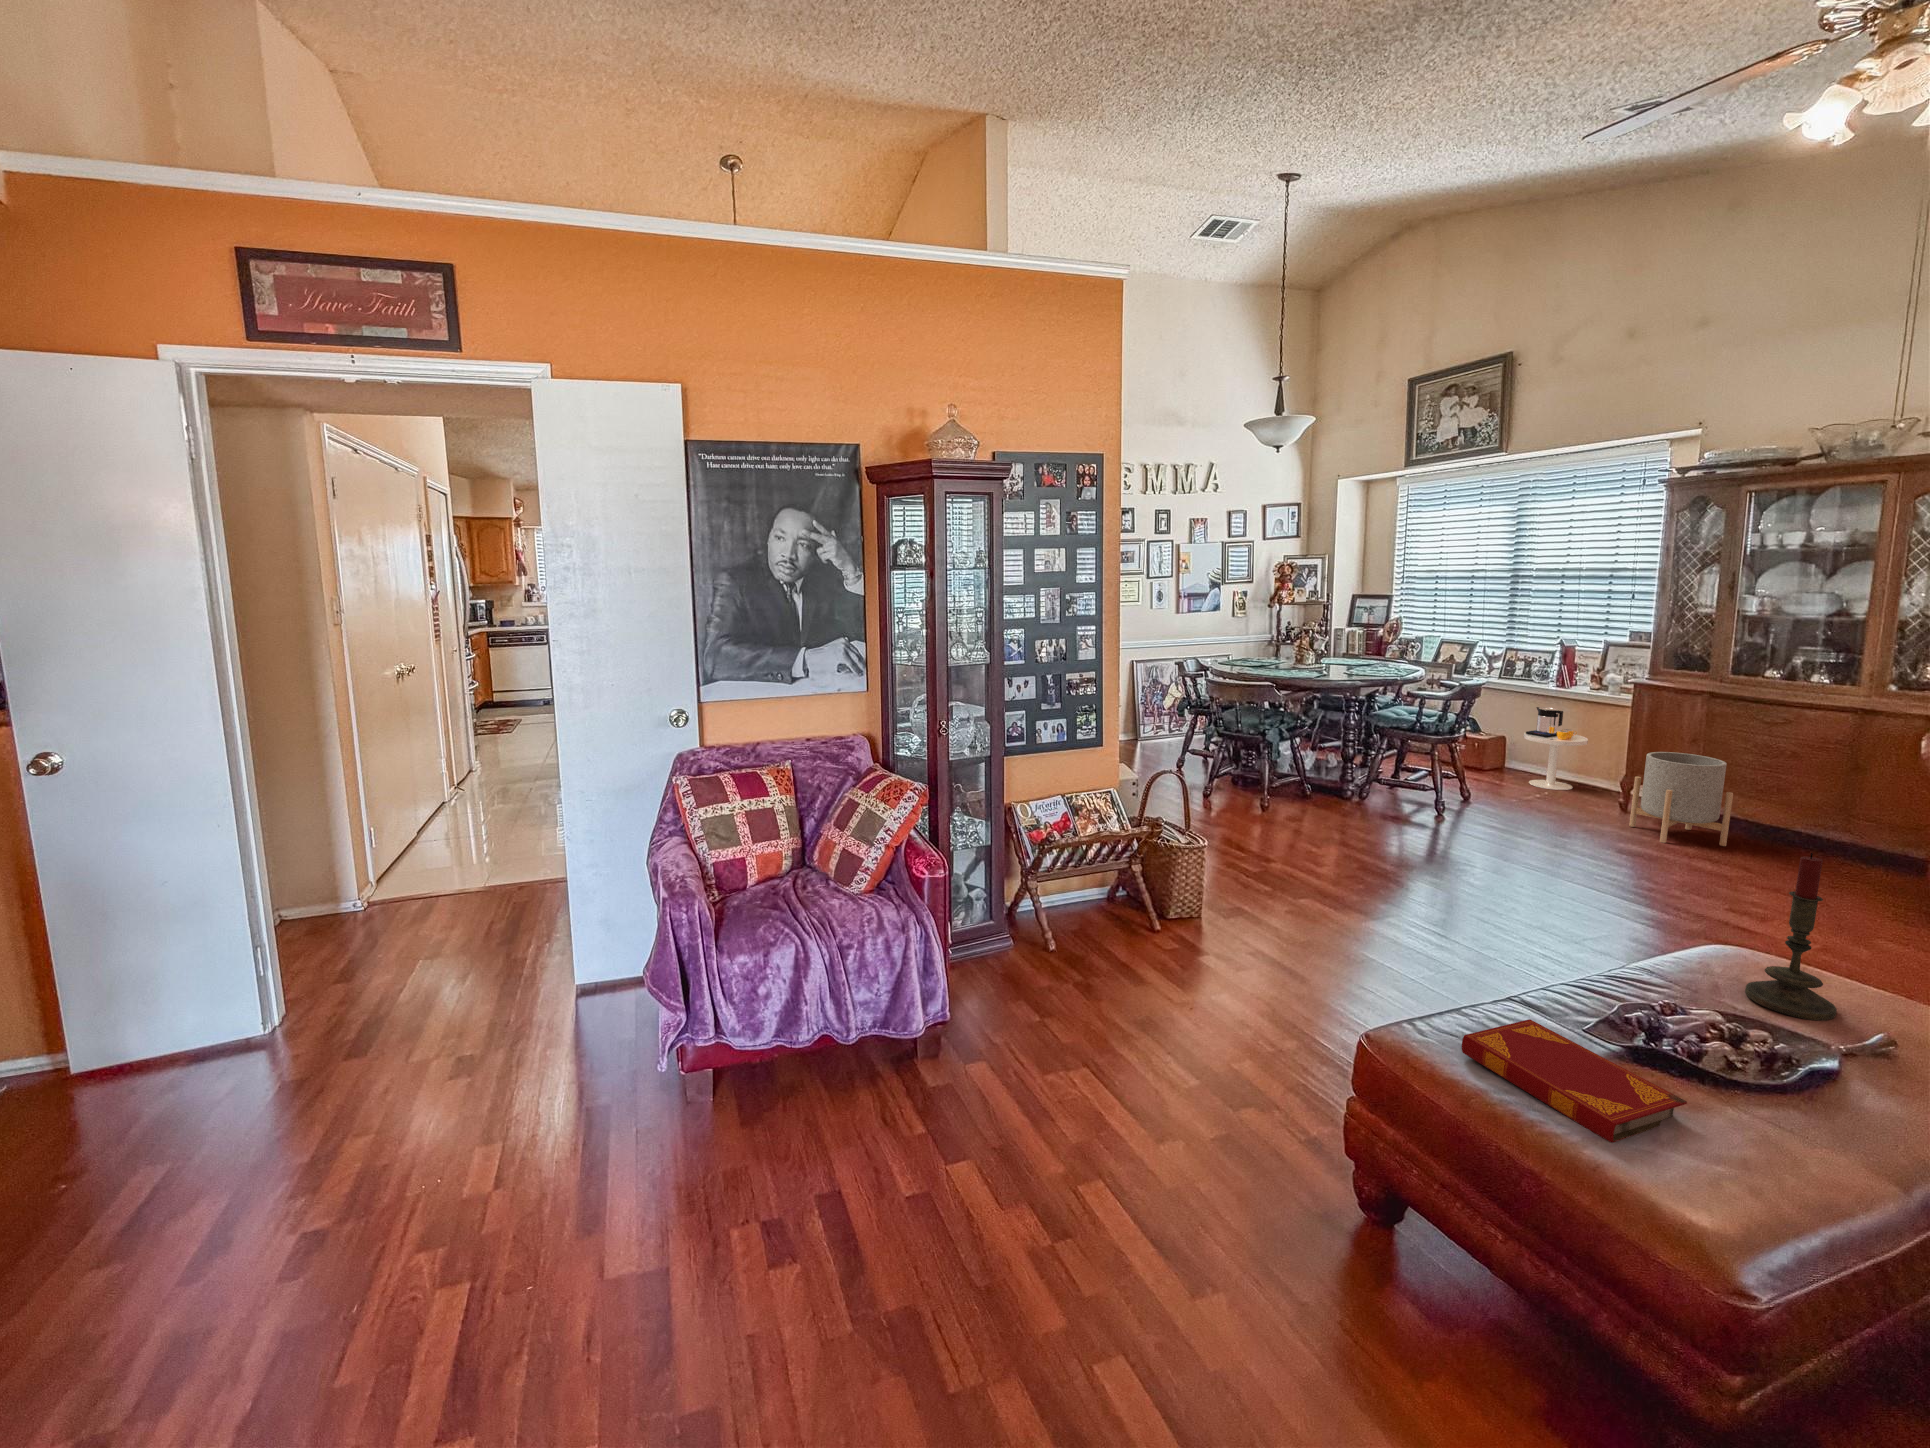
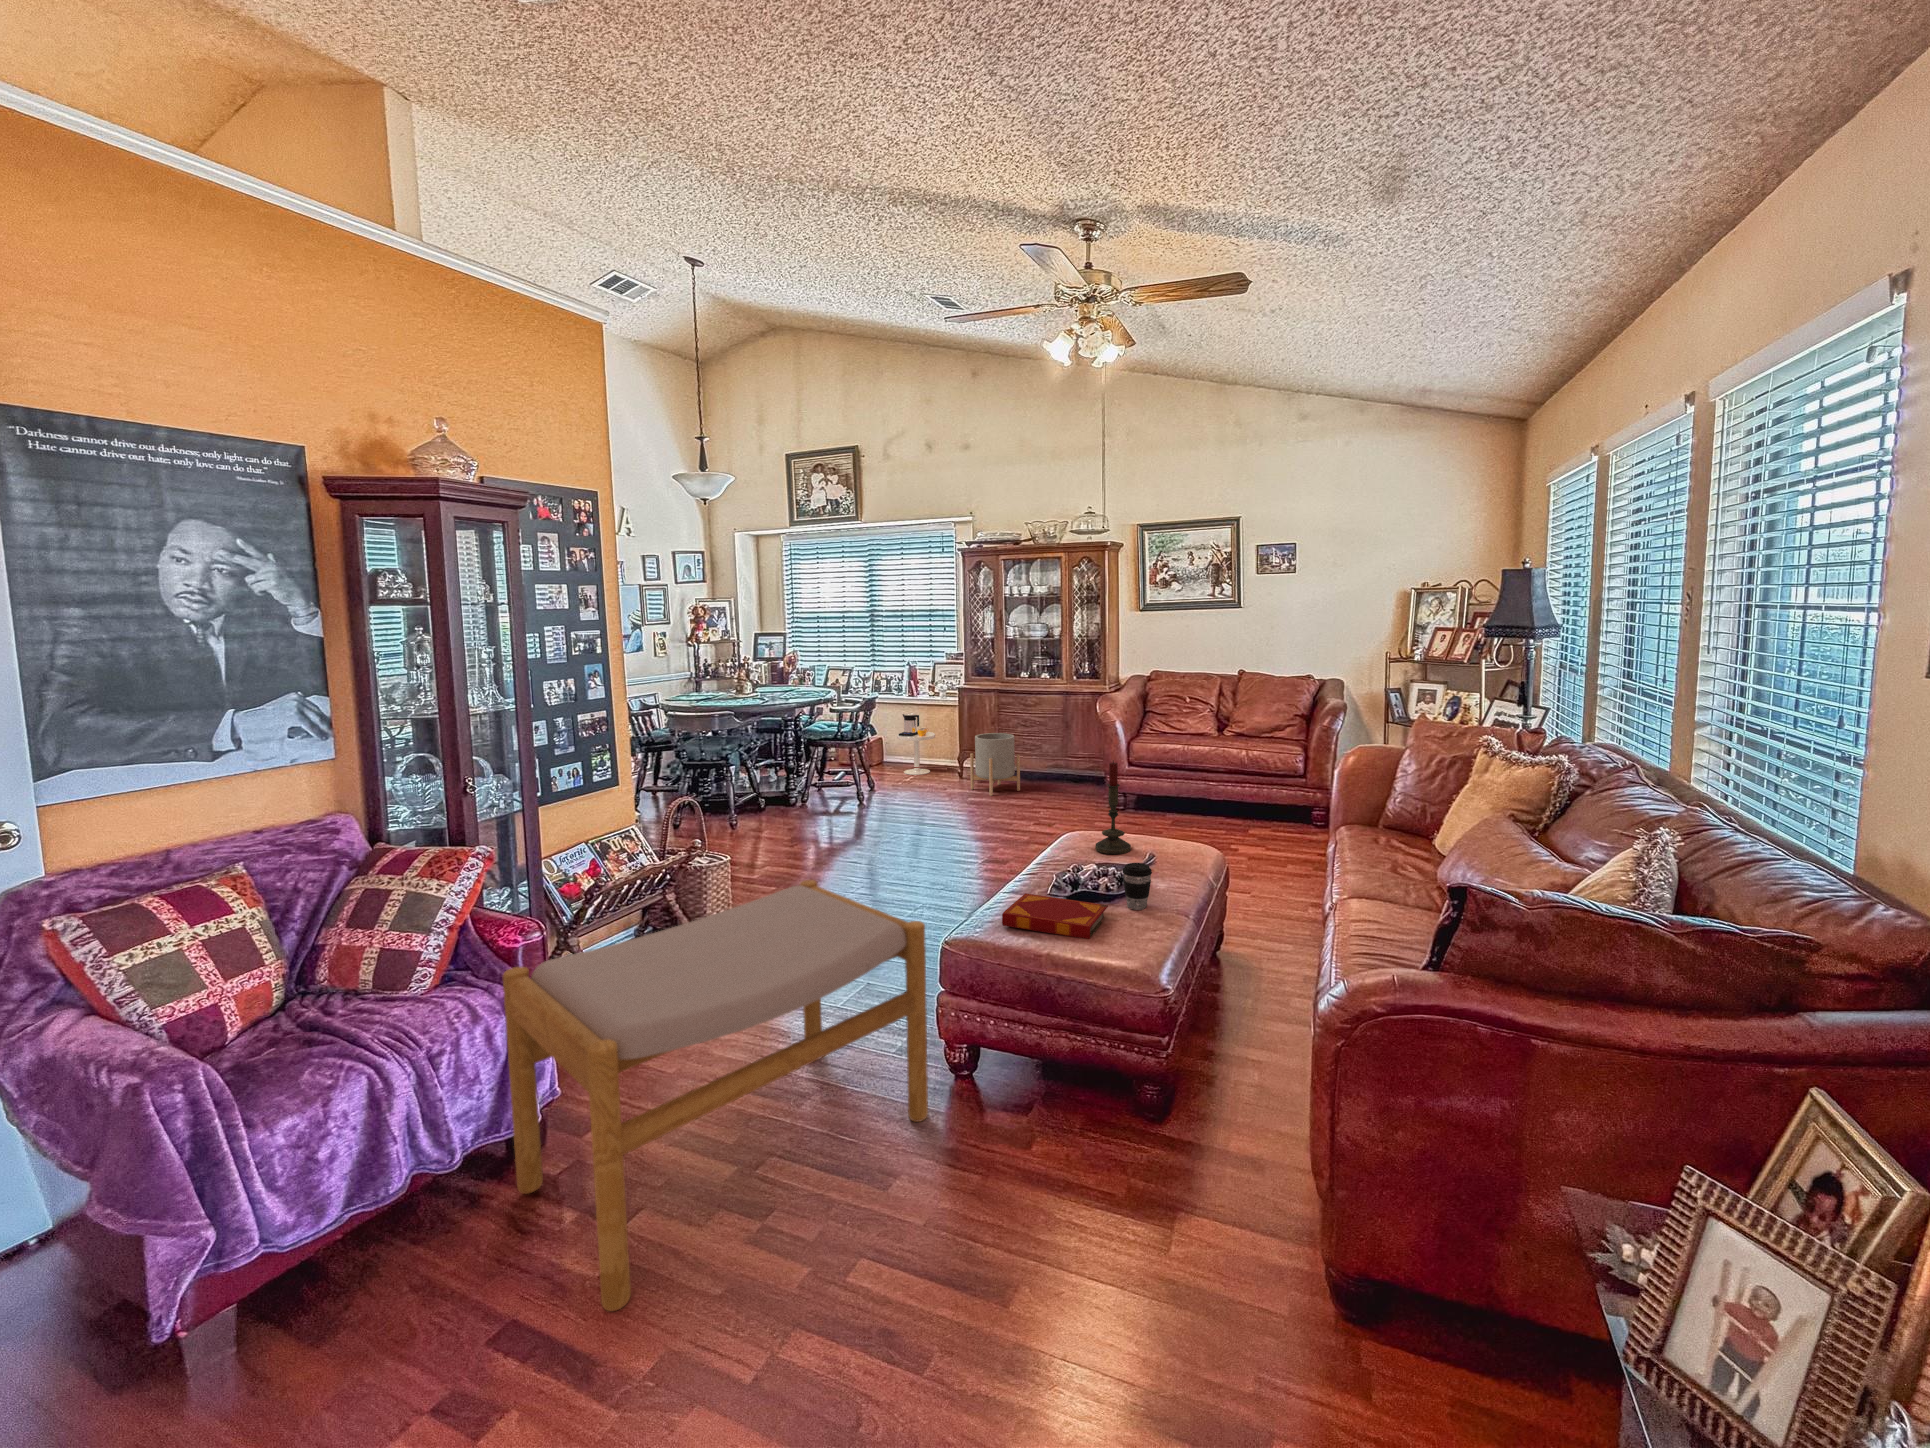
footstool: none [879,896,1310,1249] -> present [503,880,928,1311]
coffee cup: none [1738,1047,1816,1140] -> present [1123,863,1152,910]

